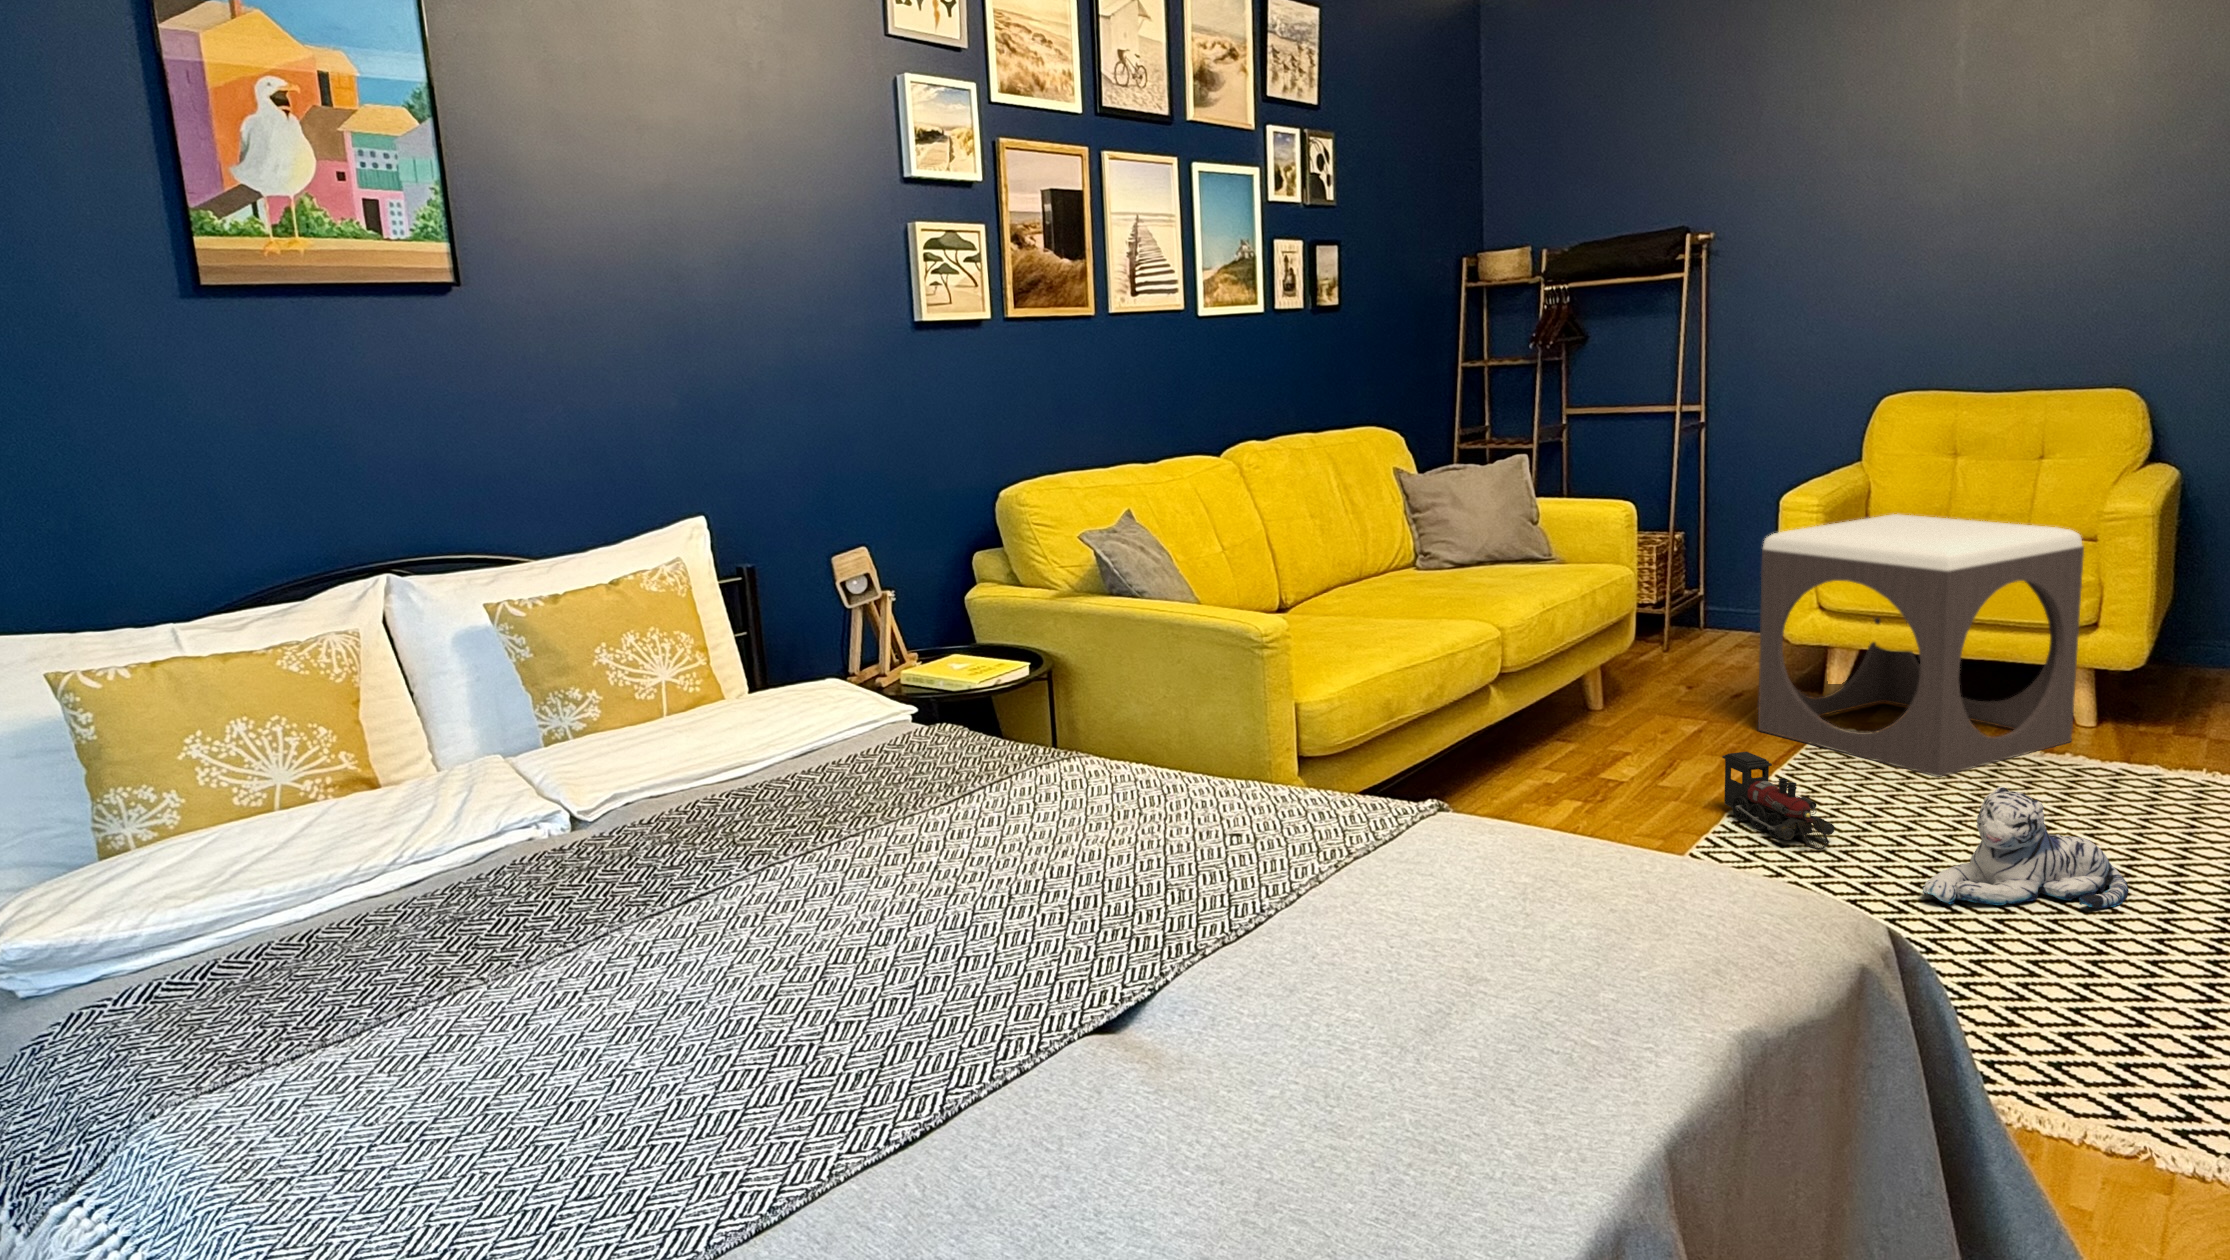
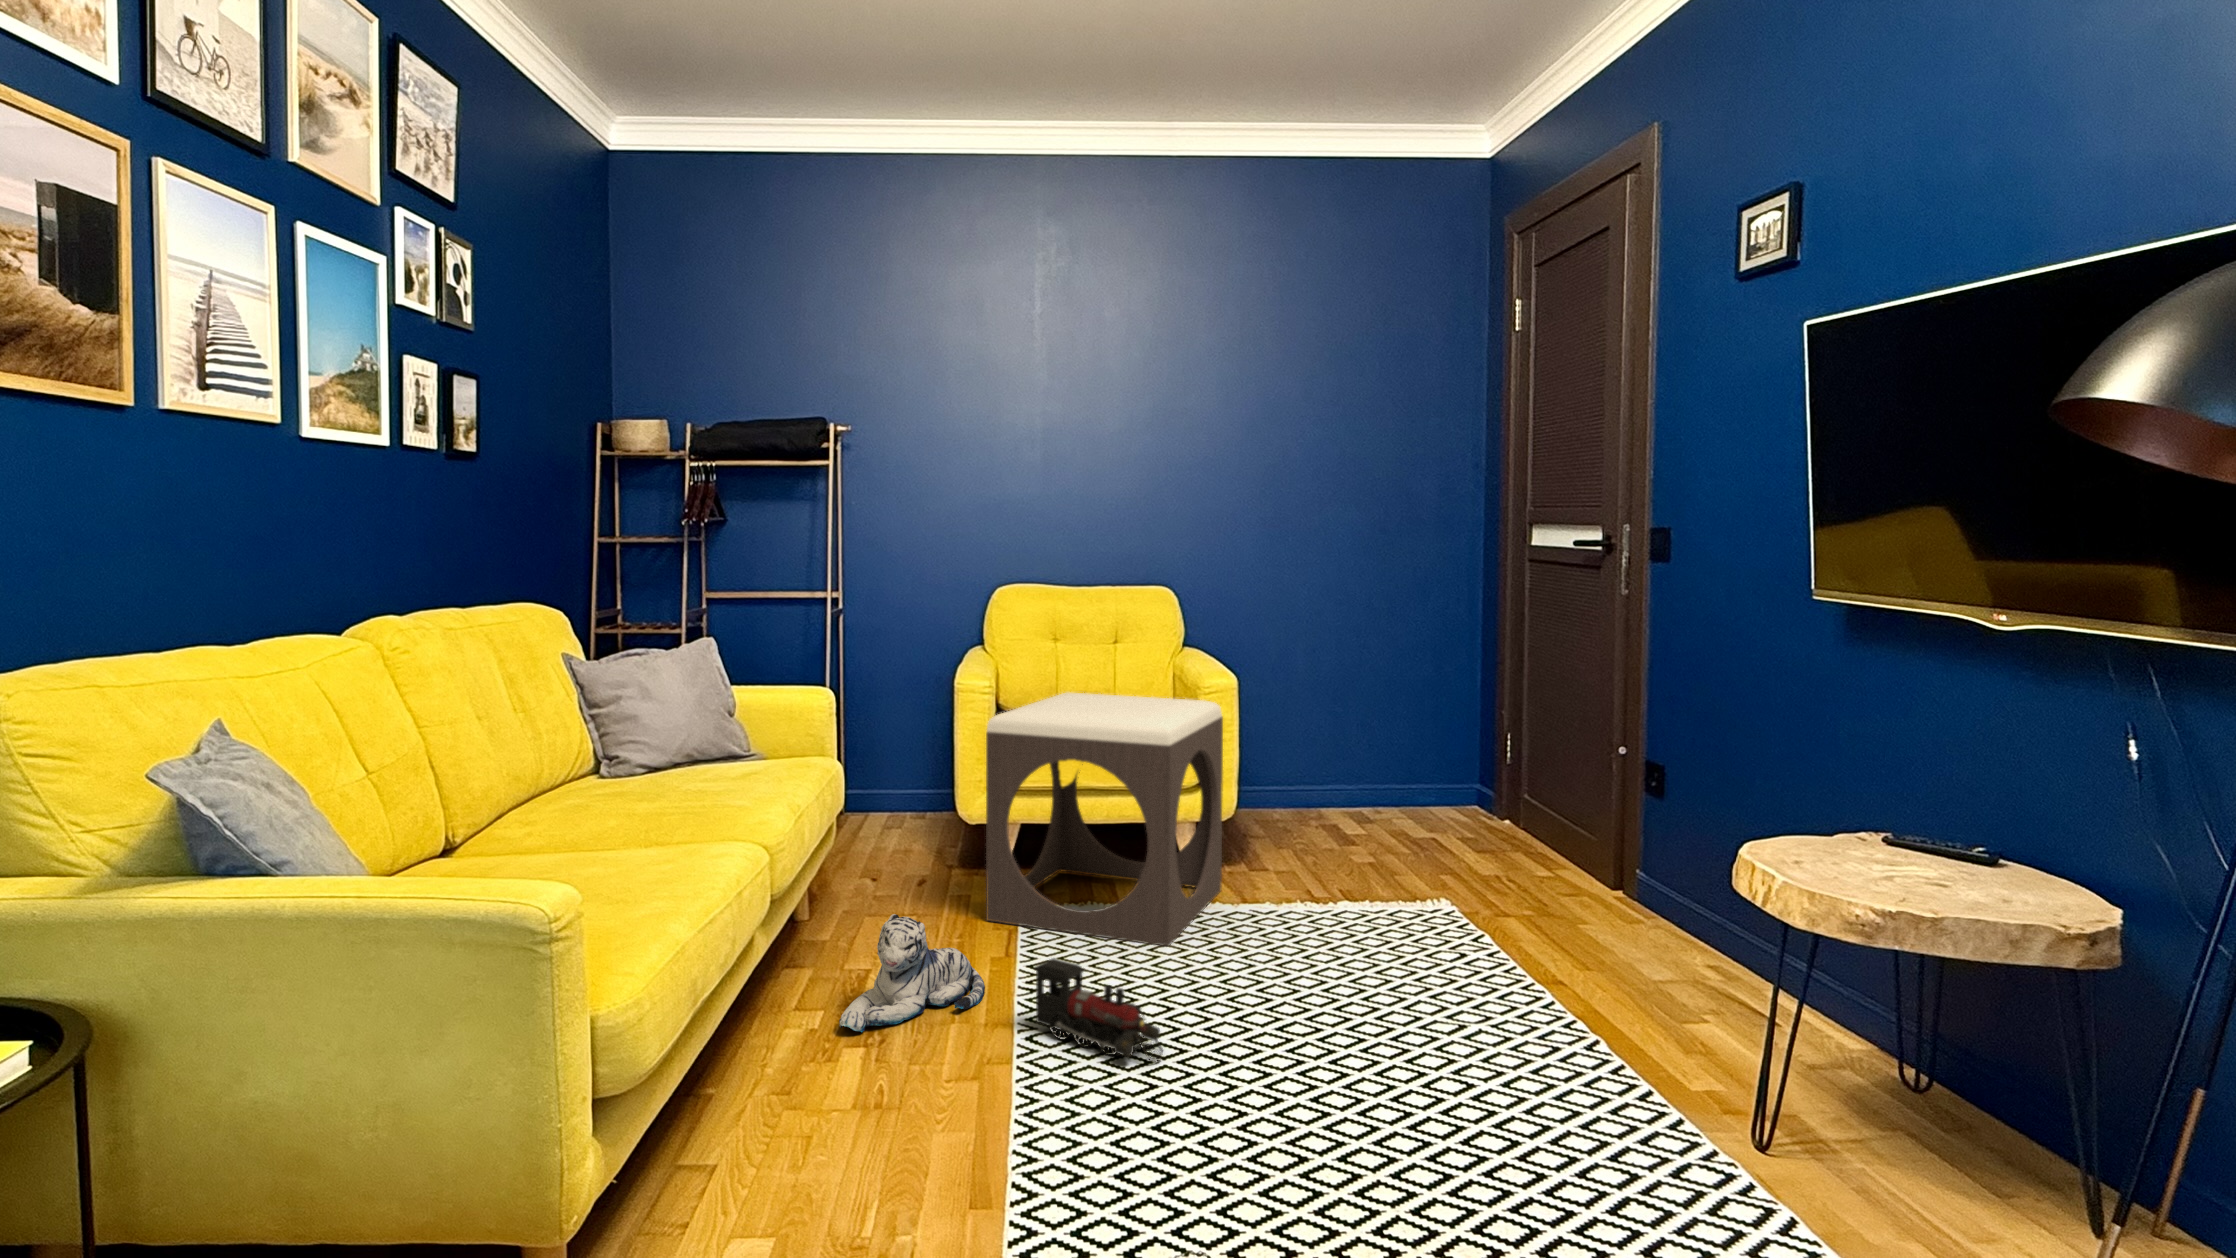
plush toy: present [1923,787,2129,909] -> present [839,914,985,1032]

